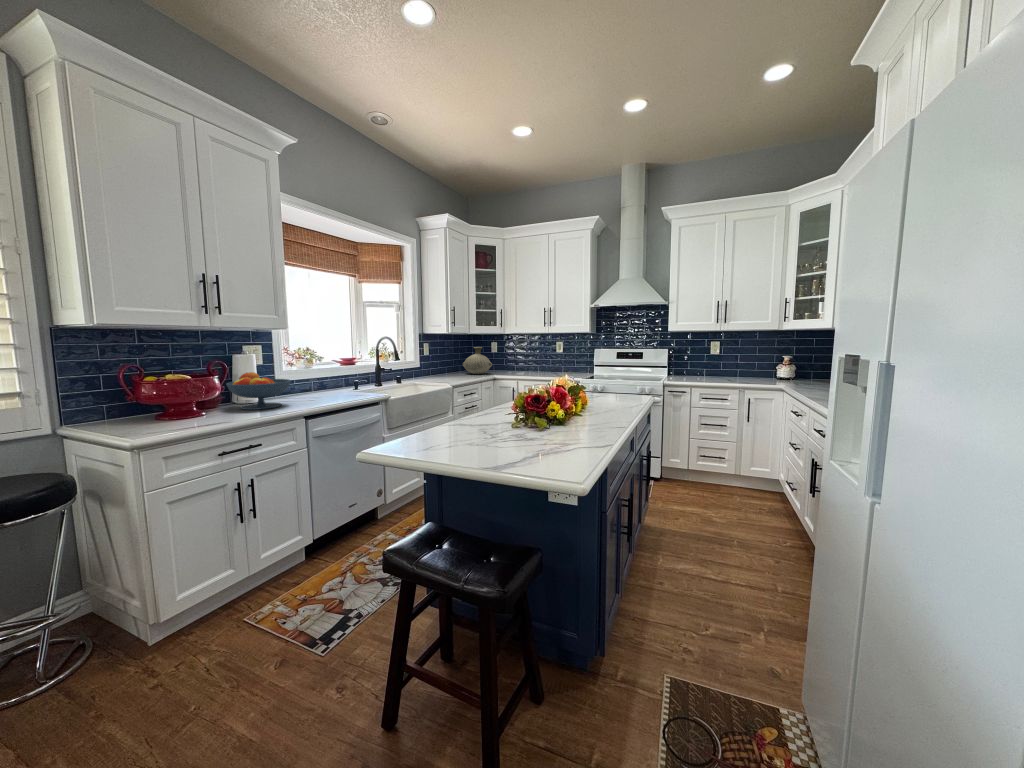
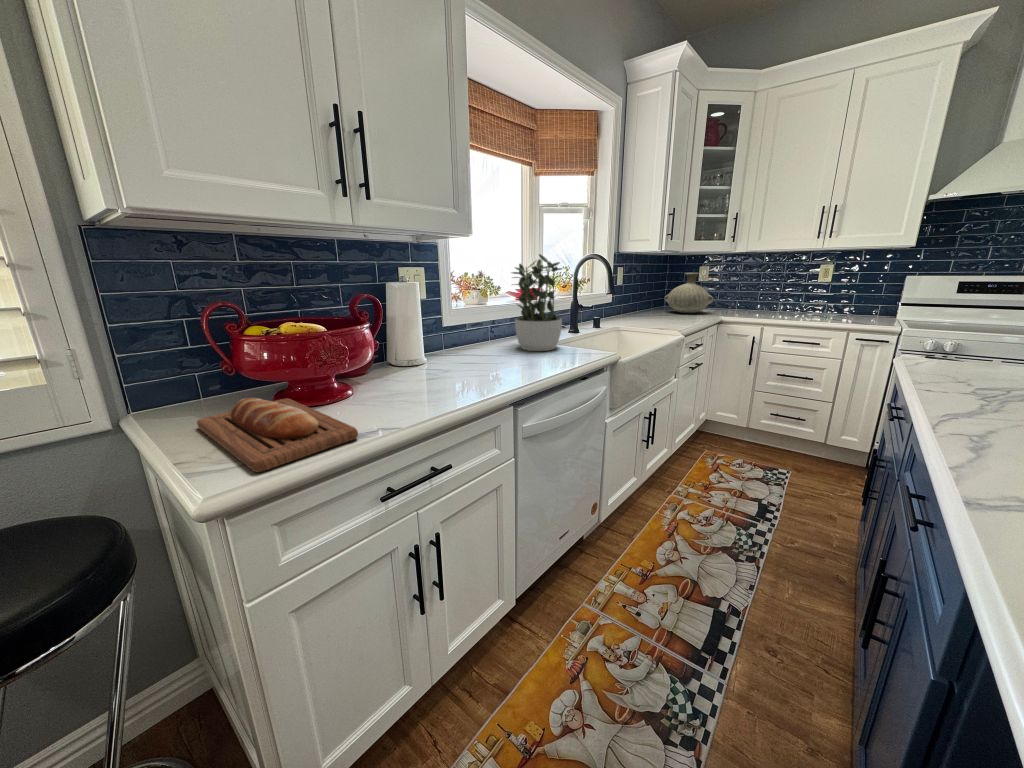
potted plant: none [319,338,356,395] -> present [512,254,562,351]
fruit bowl: present [226,372,291,410] -> none [381,313,482,384]
bread loaf: none [114,411,208,435] -> present [197,398,358,472]

